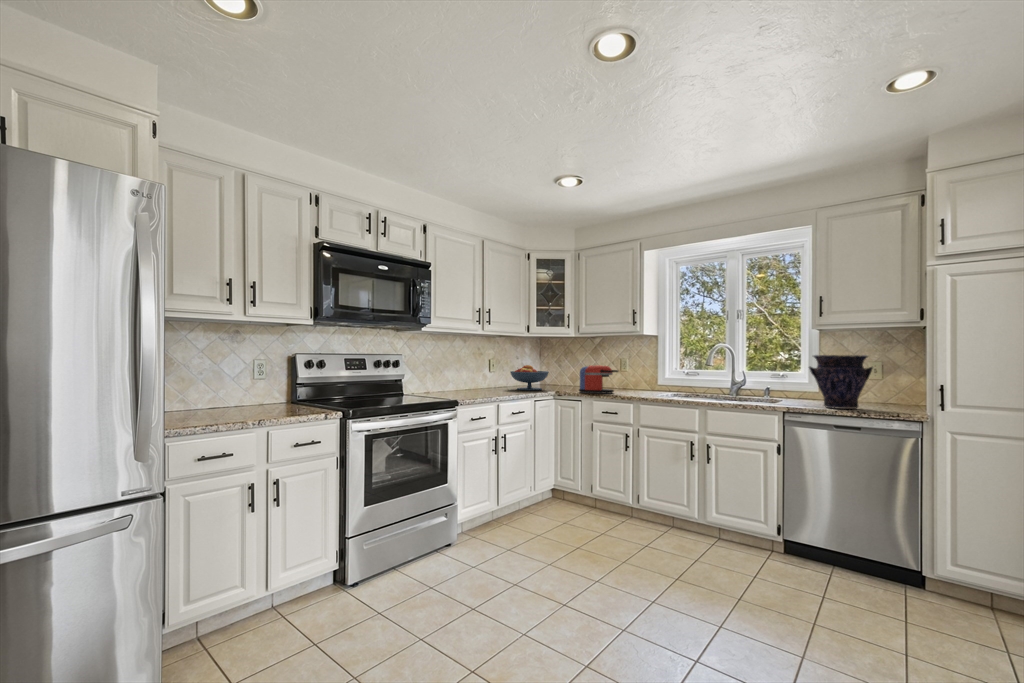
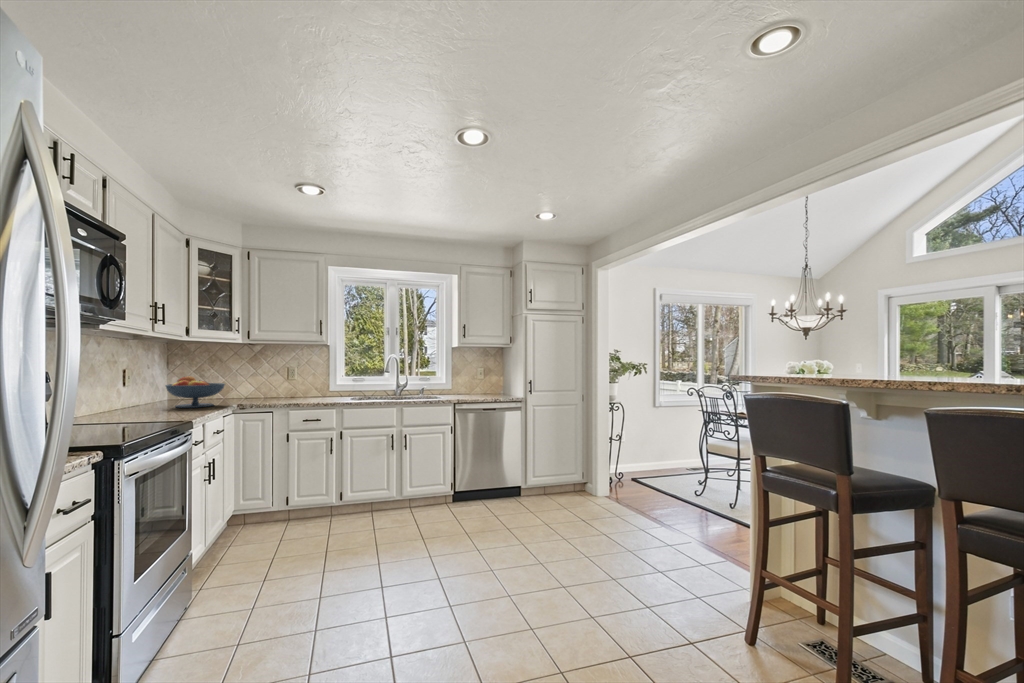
vase: present [809,355,873,409] -> none [467,365,499,398]
coffee maker: present [579,366,618,394] -> none [273,375,317,404]

